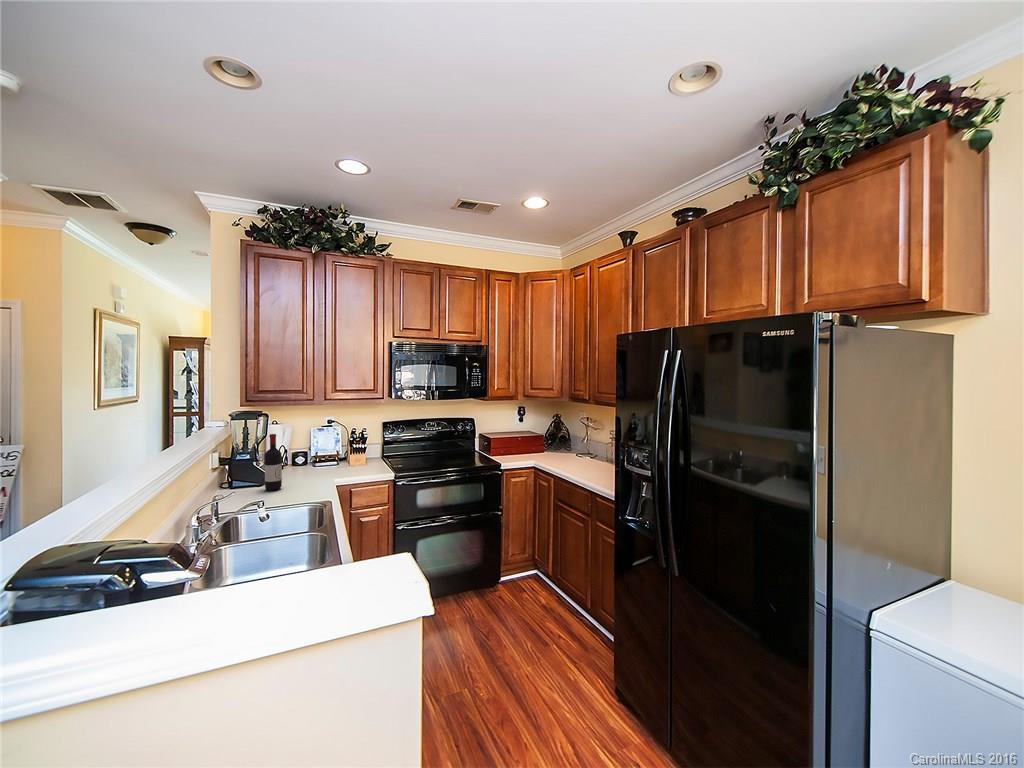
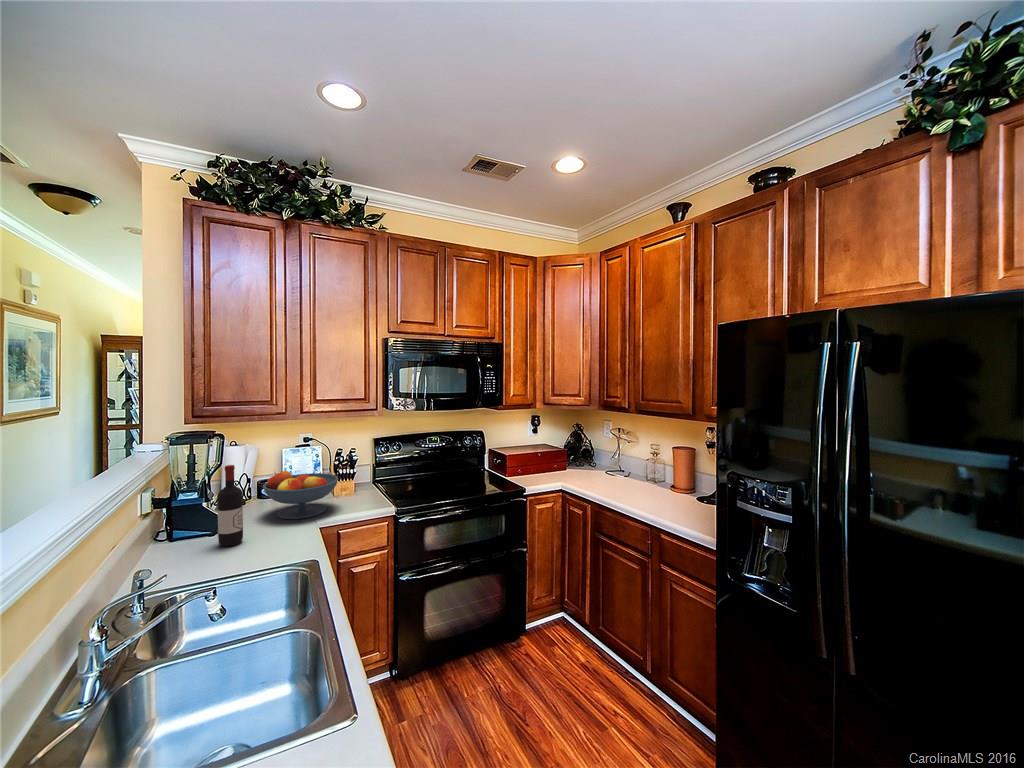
fruit bowl: none [296,443,351,478] -> present [263,471,338,519]

